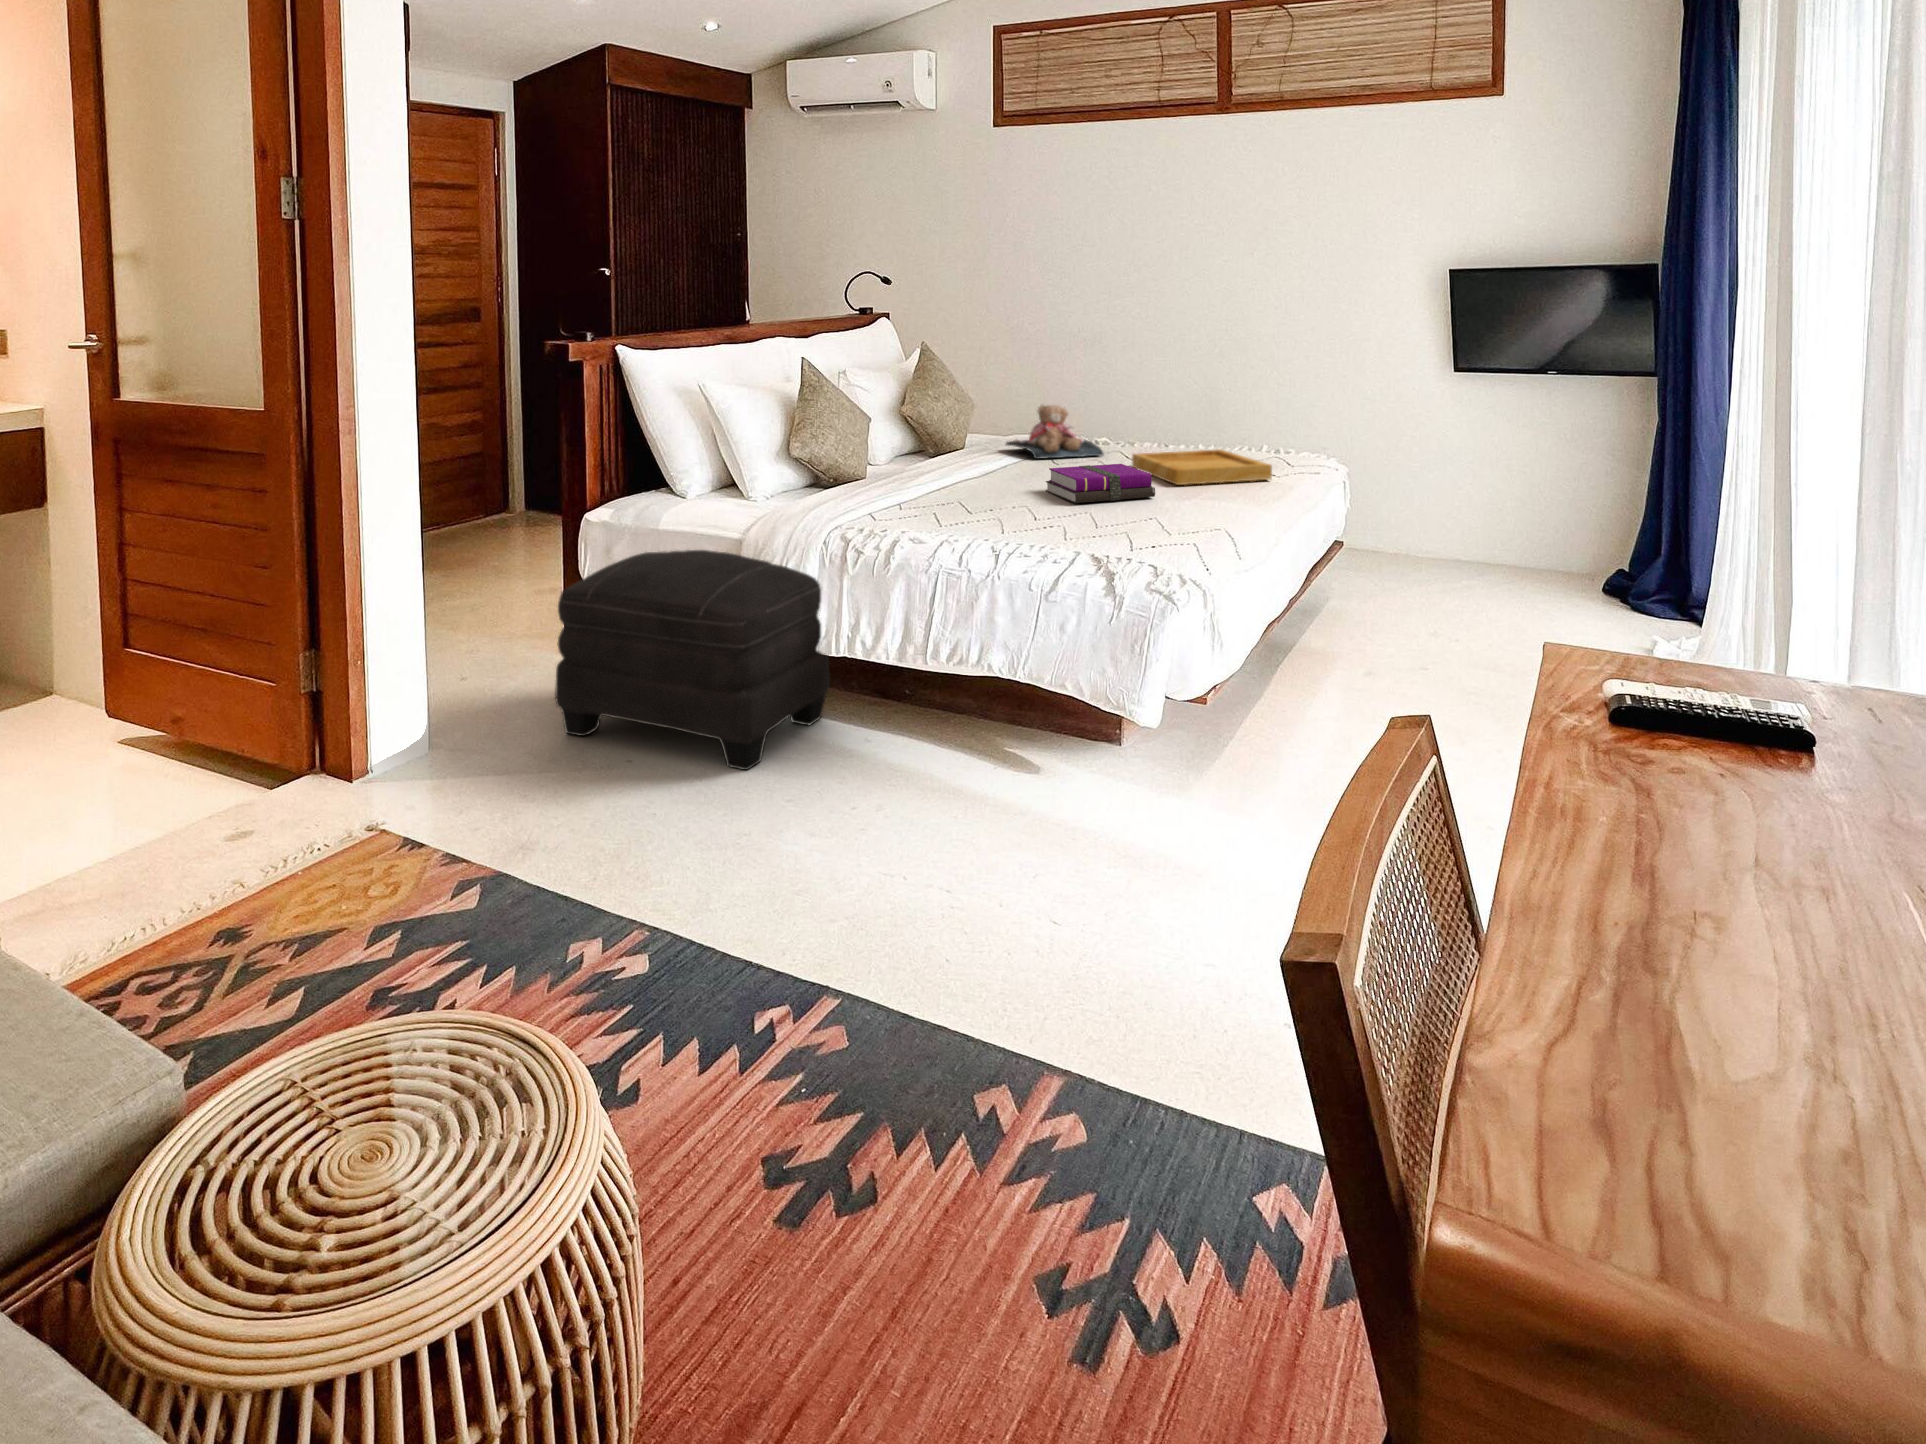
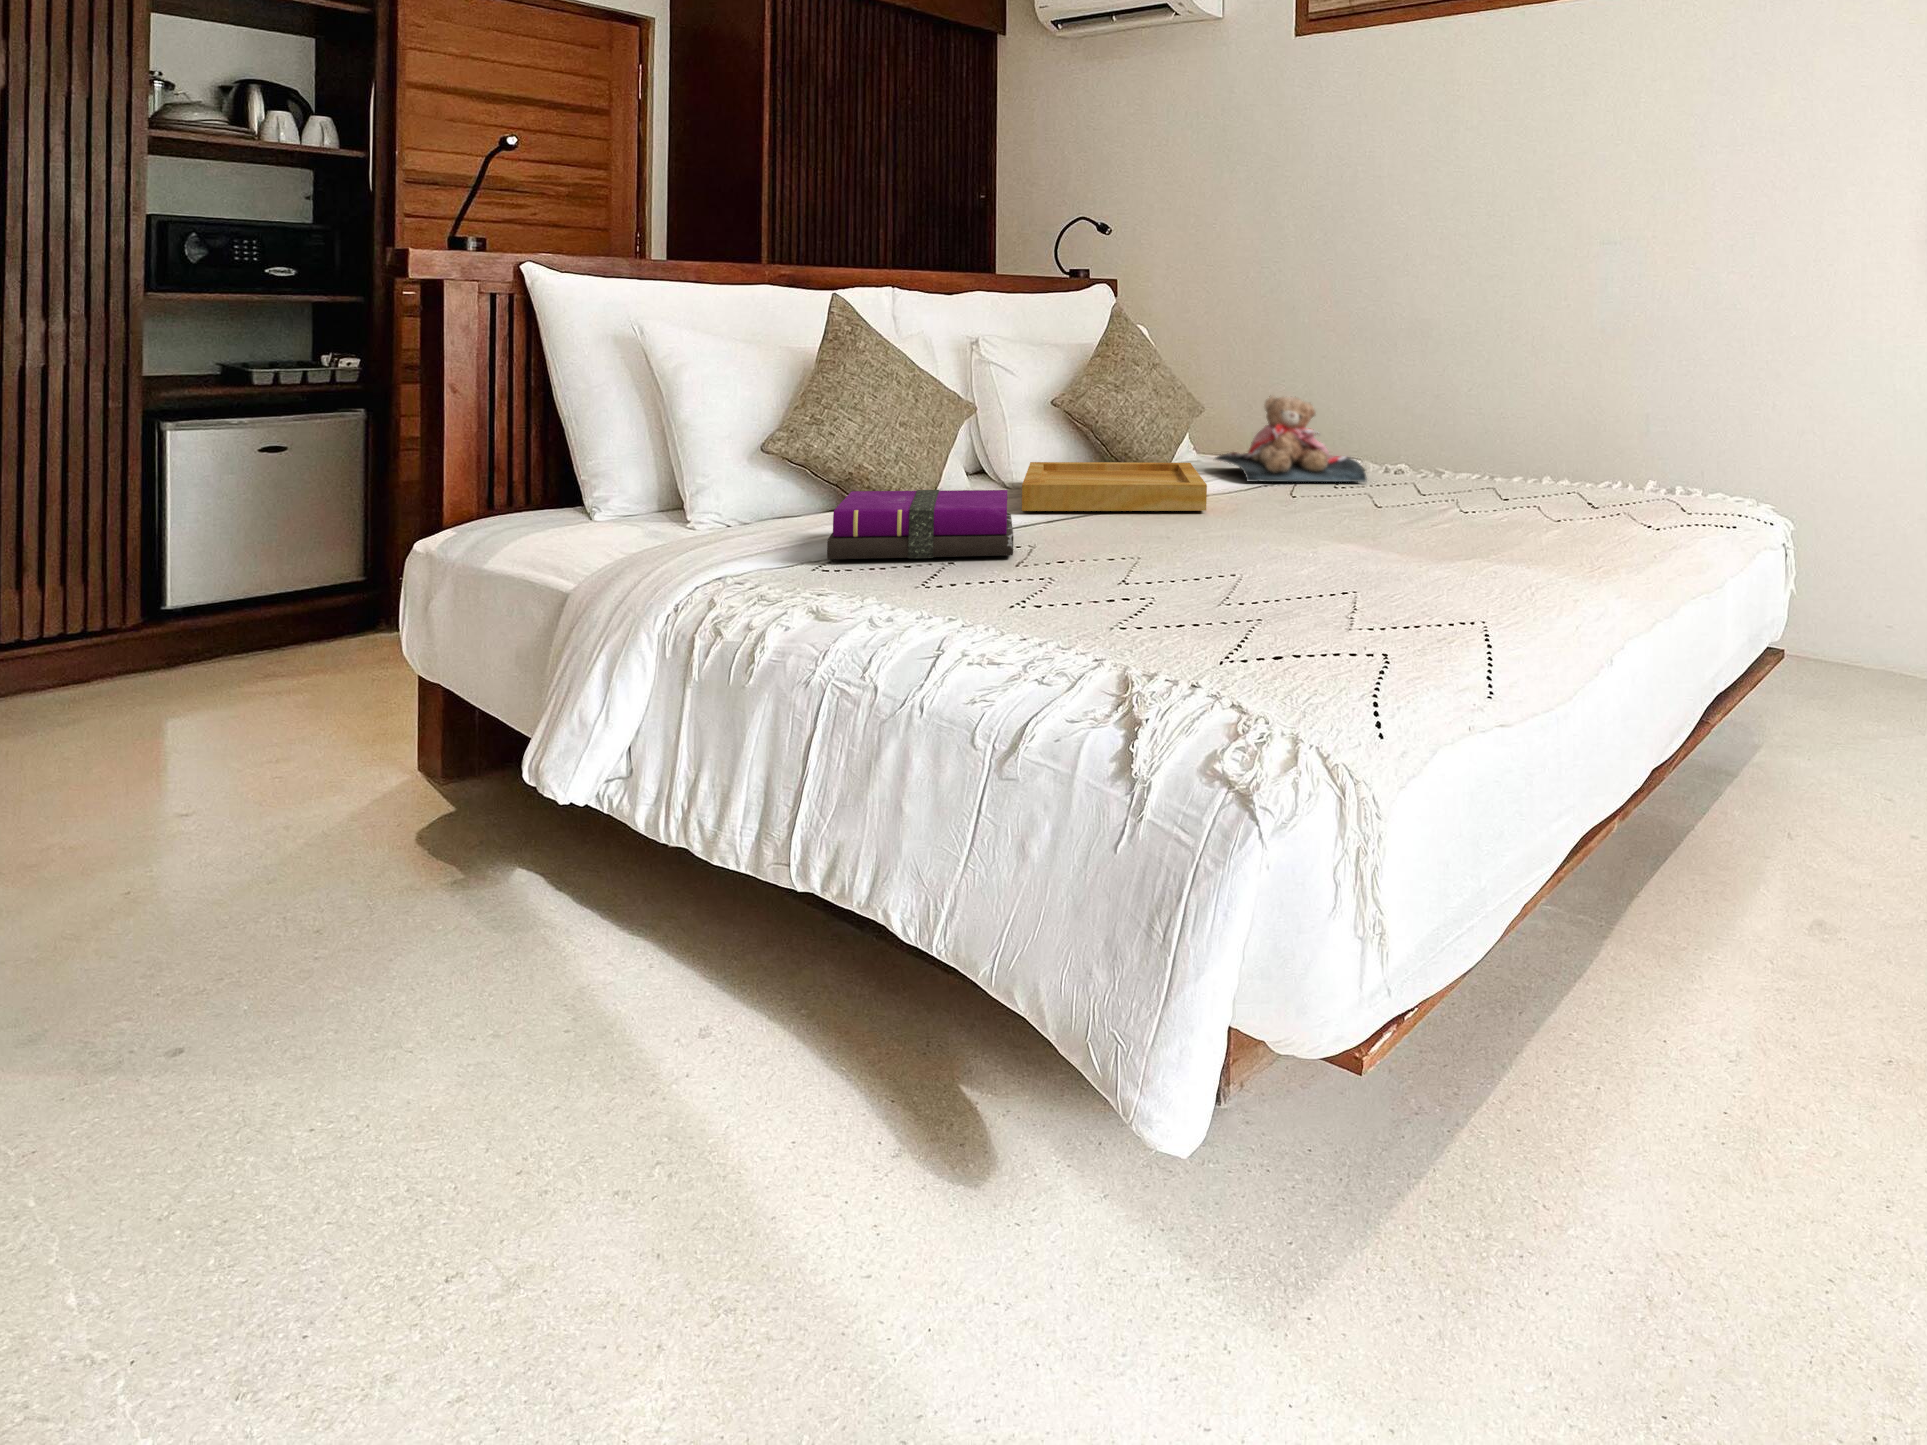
tray: present [1132,449,1272,485] -> present [1022,462,1207,511]
notebook: present [1046,464,1155,503] -> present [827,490,1013,559]
ottoman: present [555,550,830,770] -> none [98,604,665,1122]

